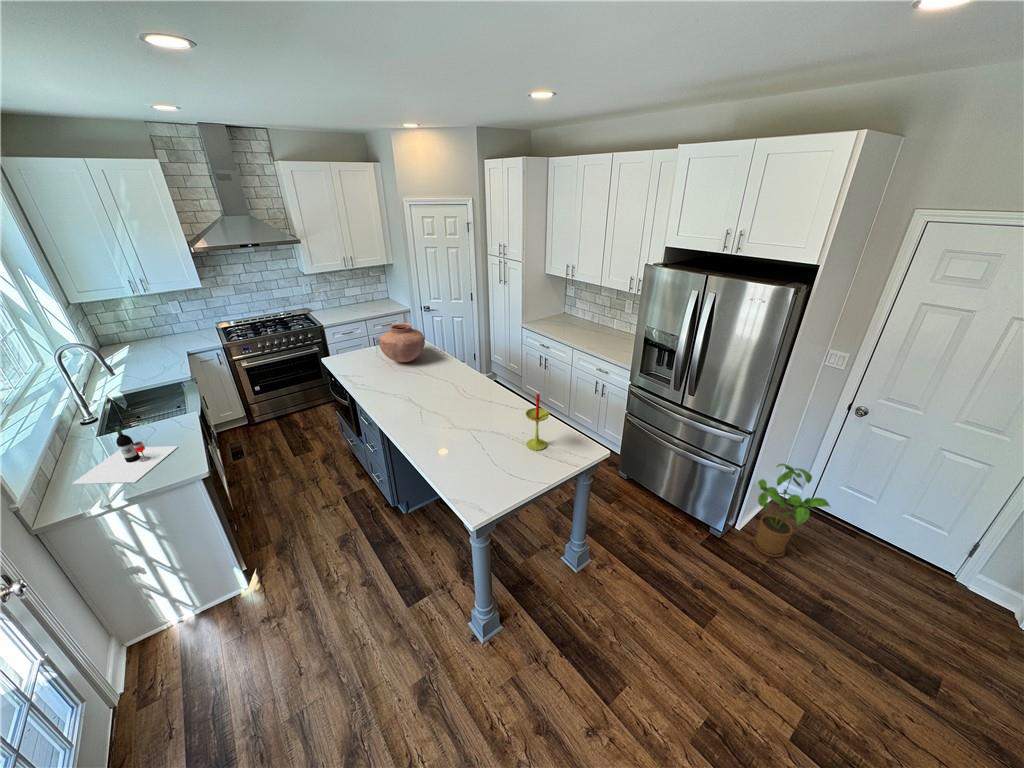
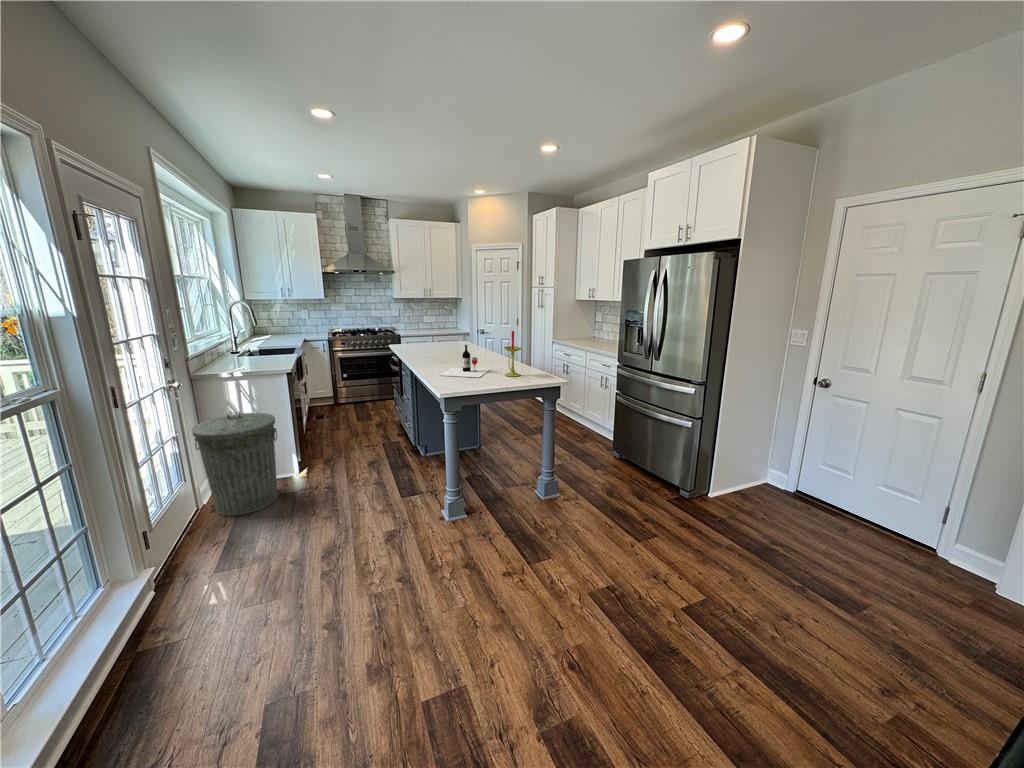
vase: present [379,323,425,362] -> none [428,317,462,346]
wine bottle: present [73,427,177,484] -> present [440,345,490,377]
house plant: present [753,464,830,557] -> none [713,425,781,516]
trash can: none [68,547,232,710] -> present [192,412,278,516]

